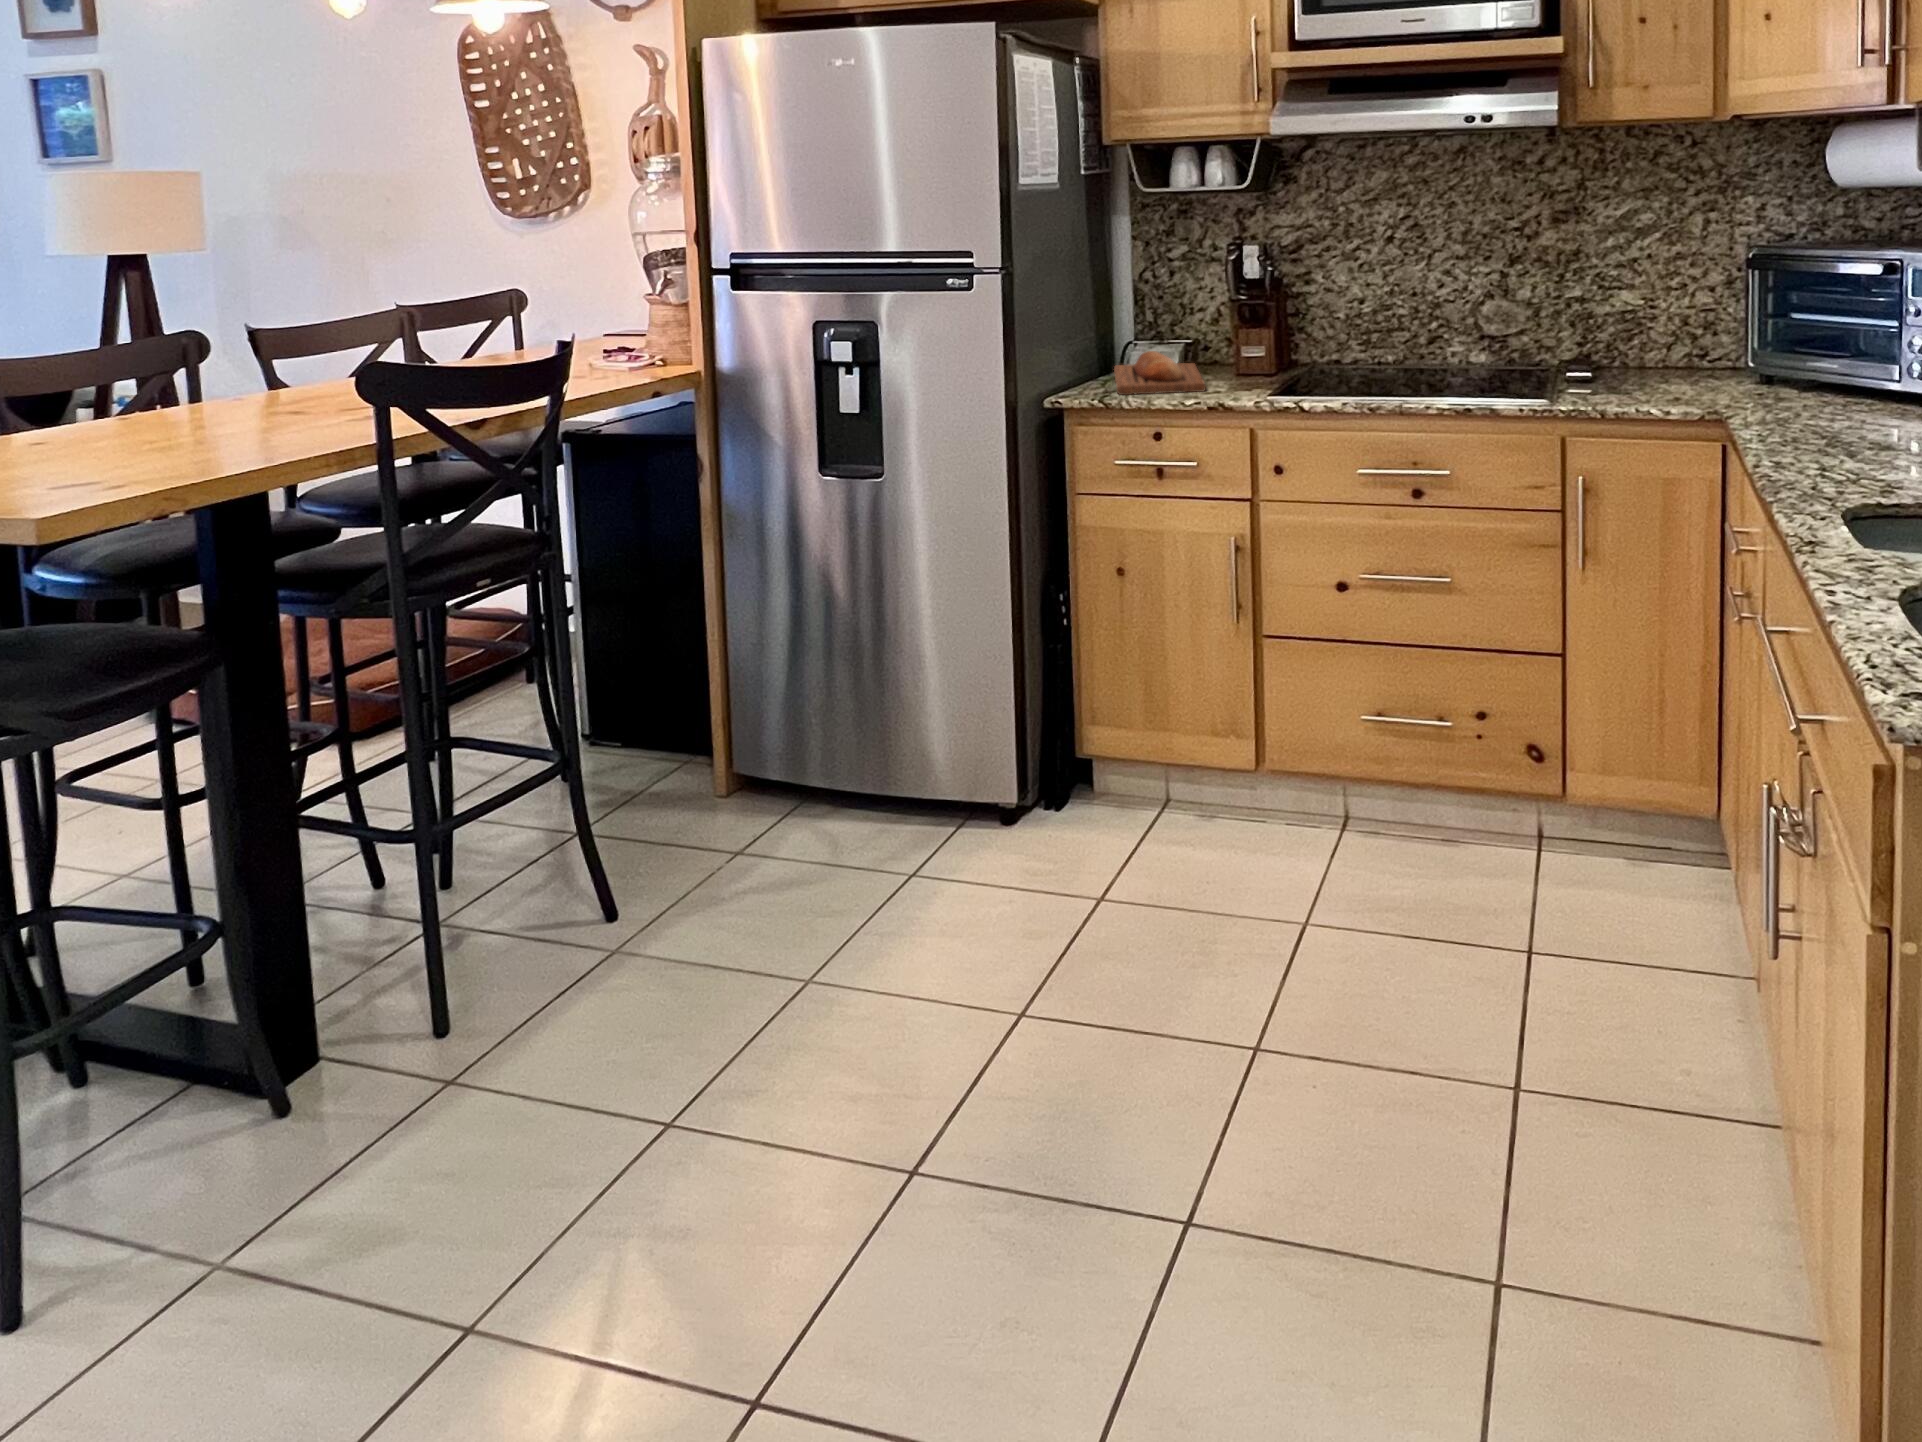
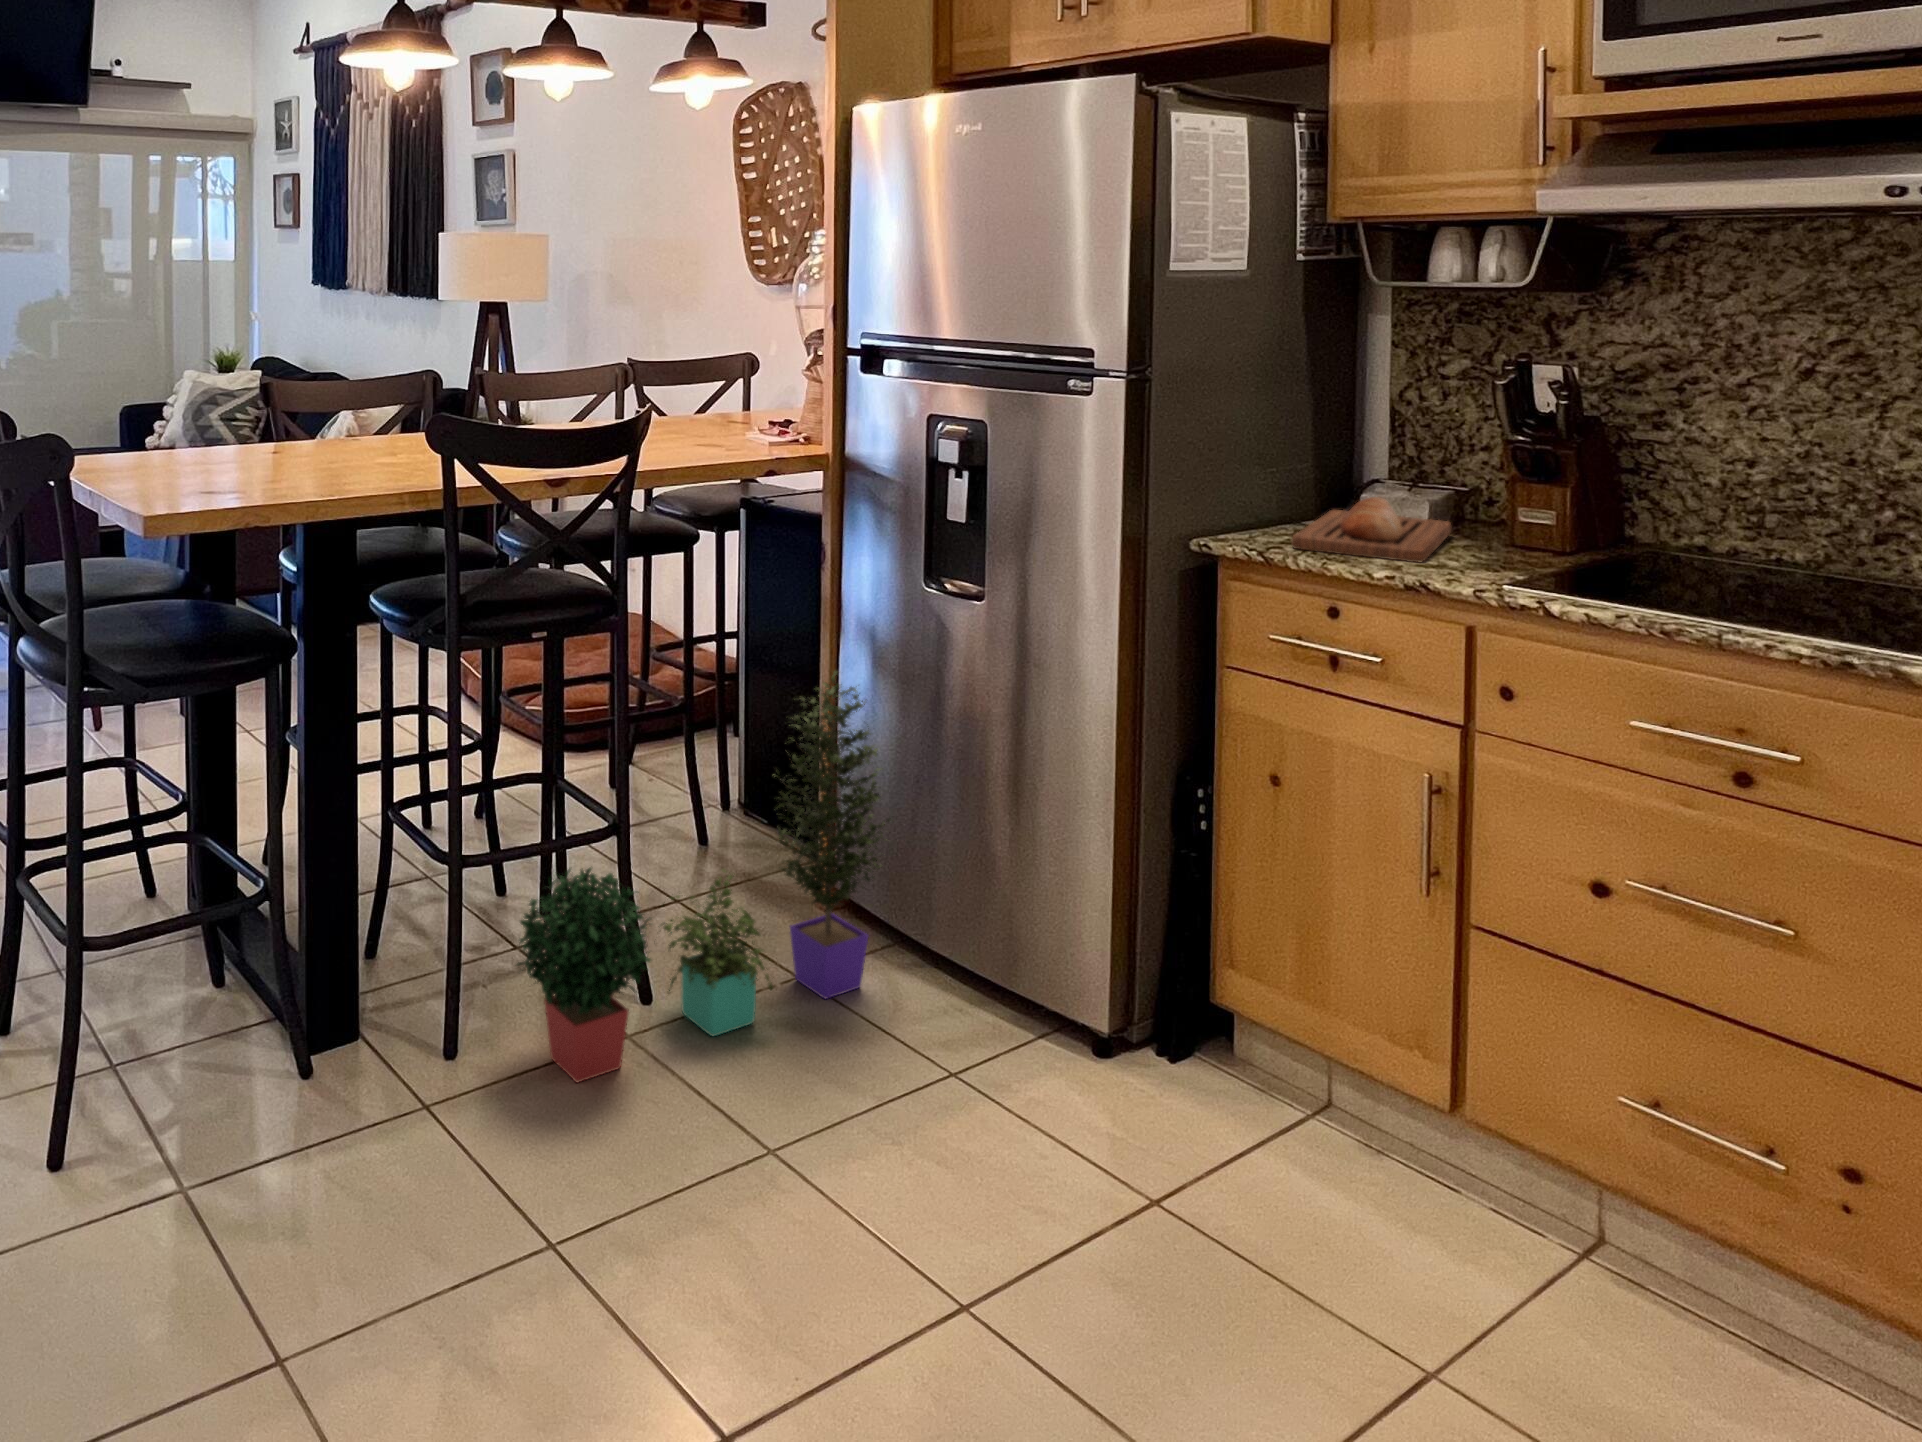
potted plant: none [502,566,820,1004] -> present [517,671,890,1082]

